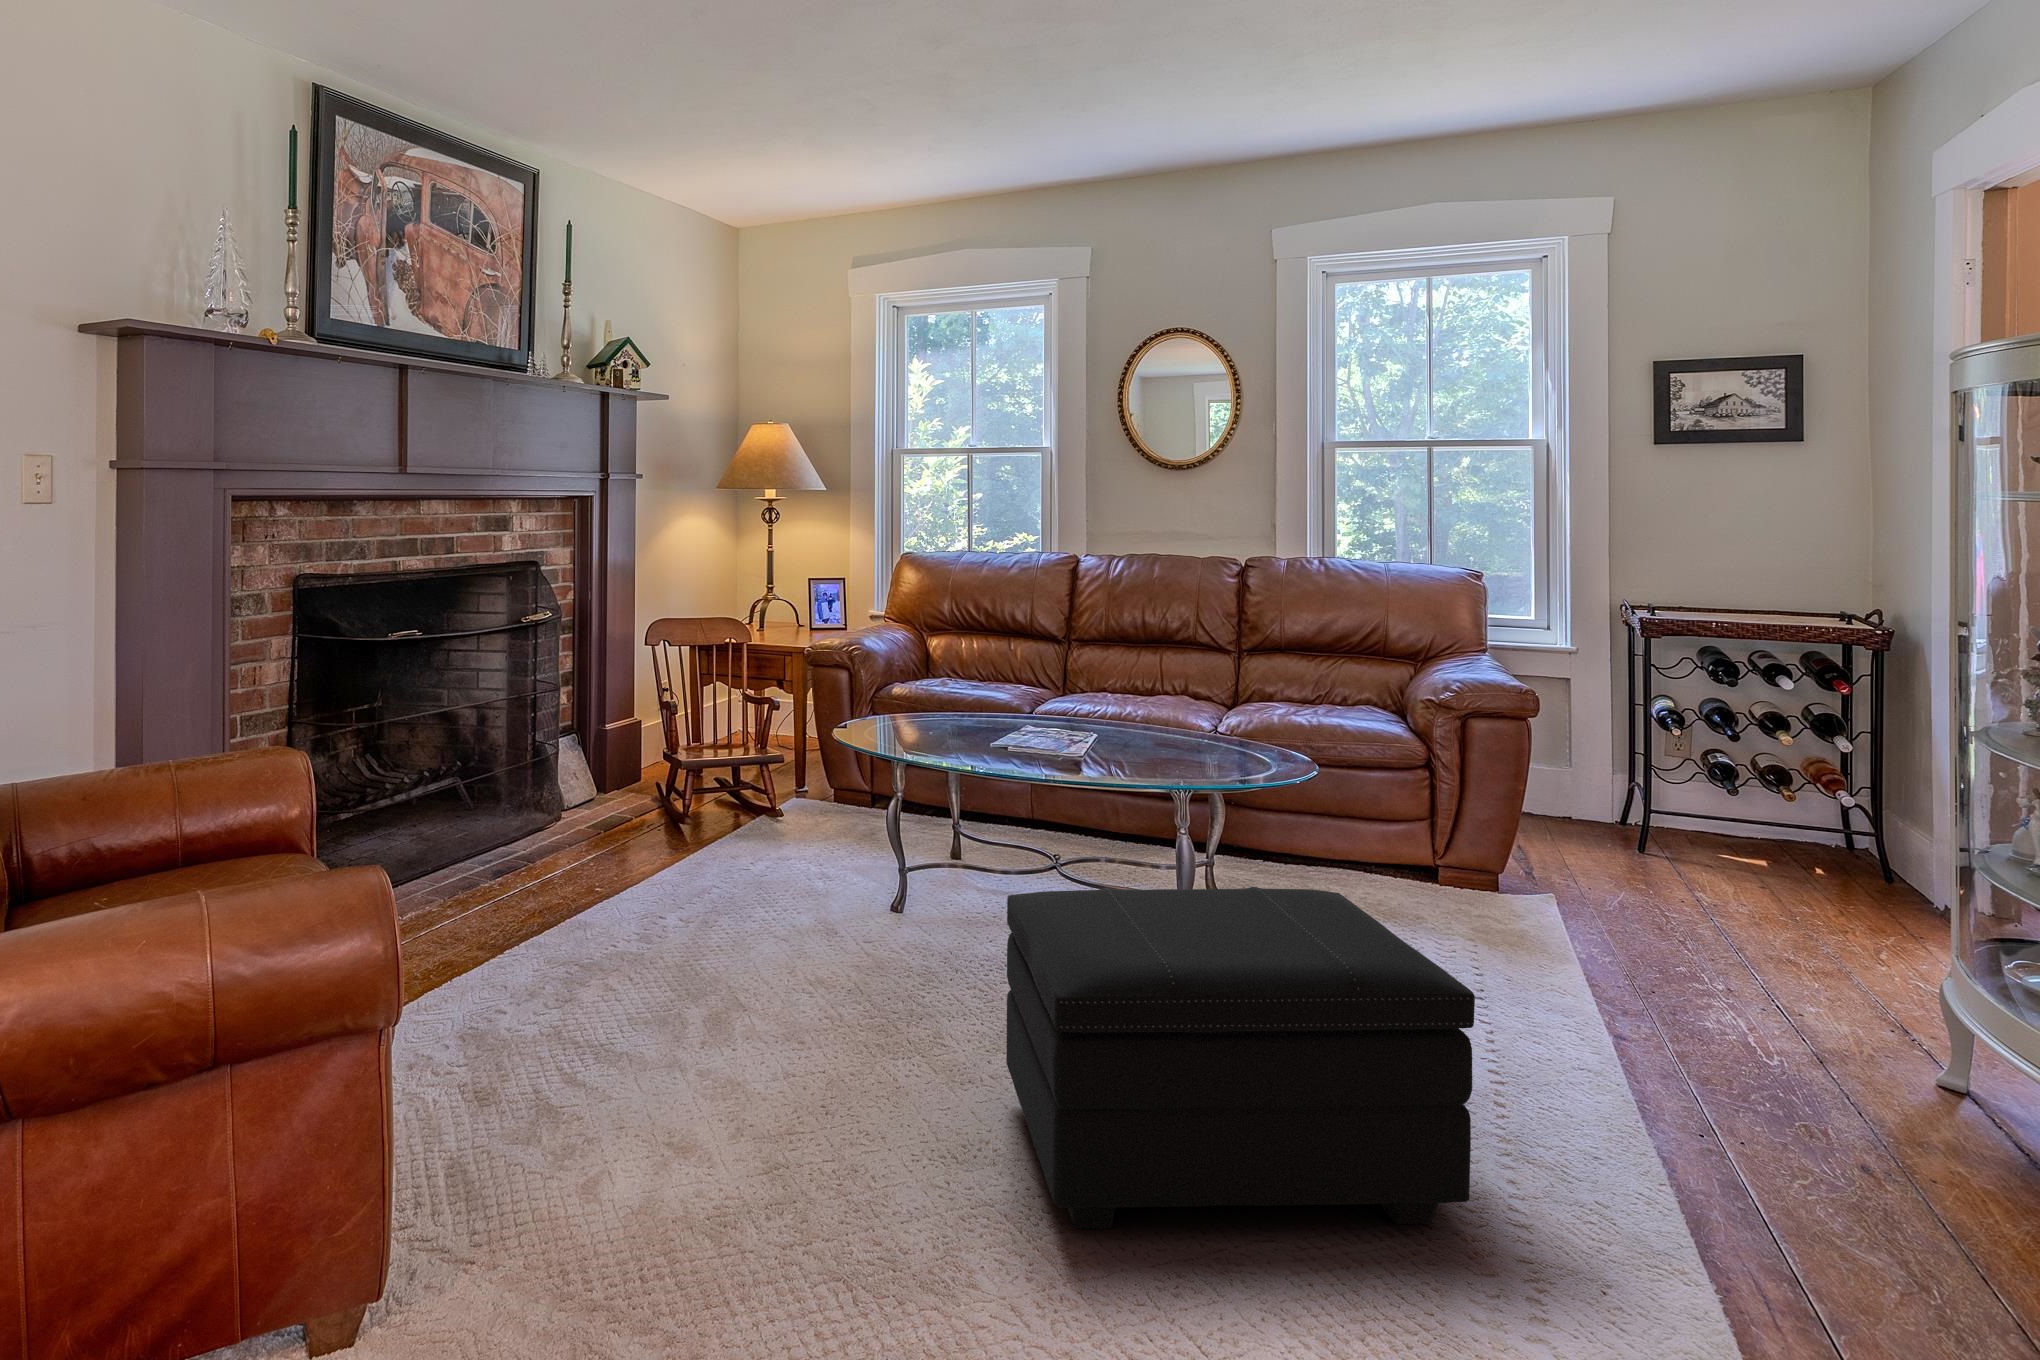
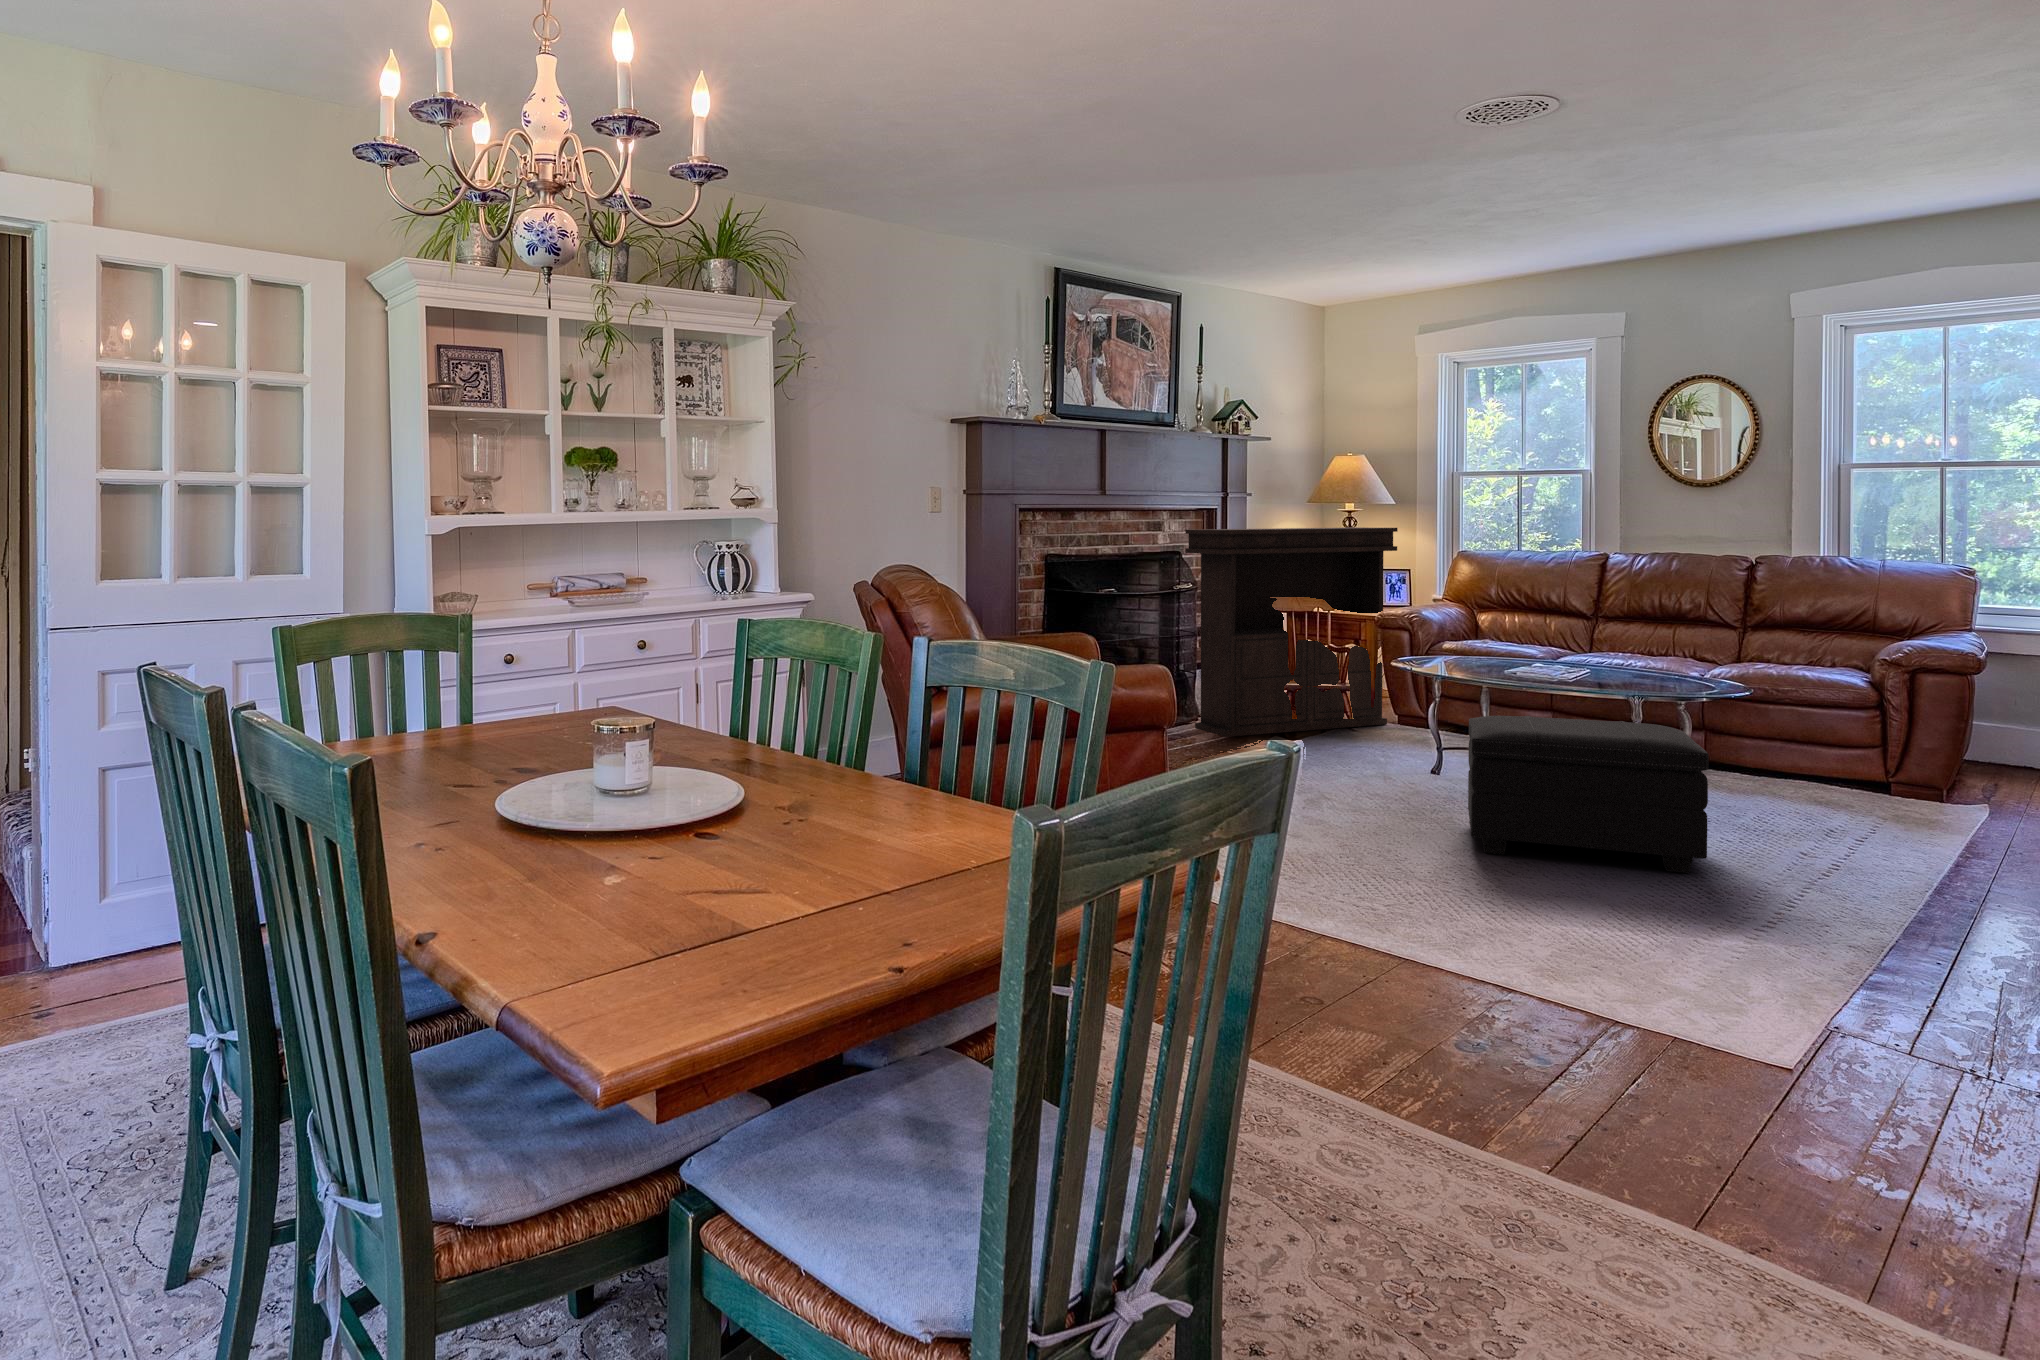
console table: none [538,526,835,856] -> present [1185,527,1398,737]

